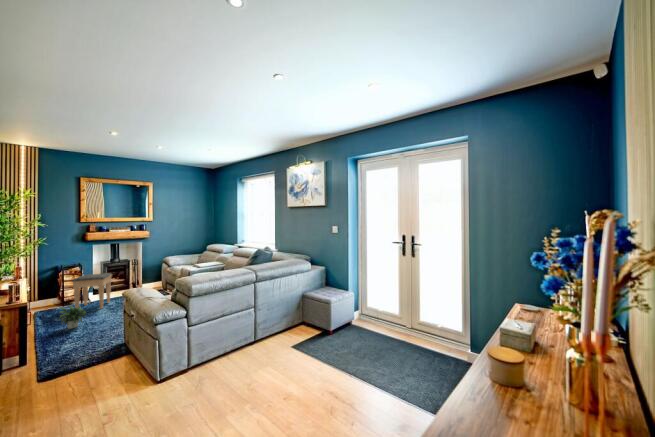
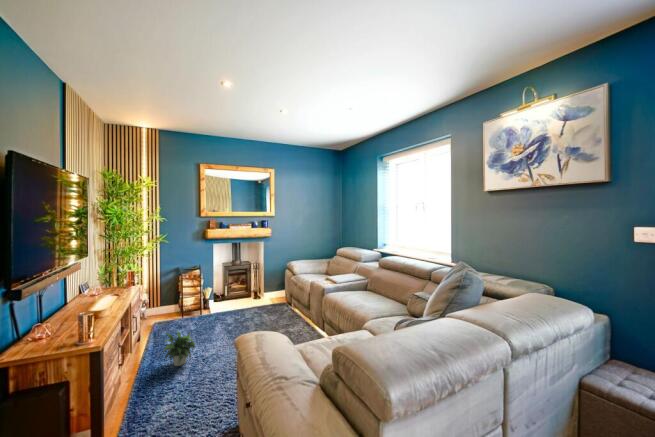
footstool: present [72,273,112,308] -> none [187,281,231,329]

